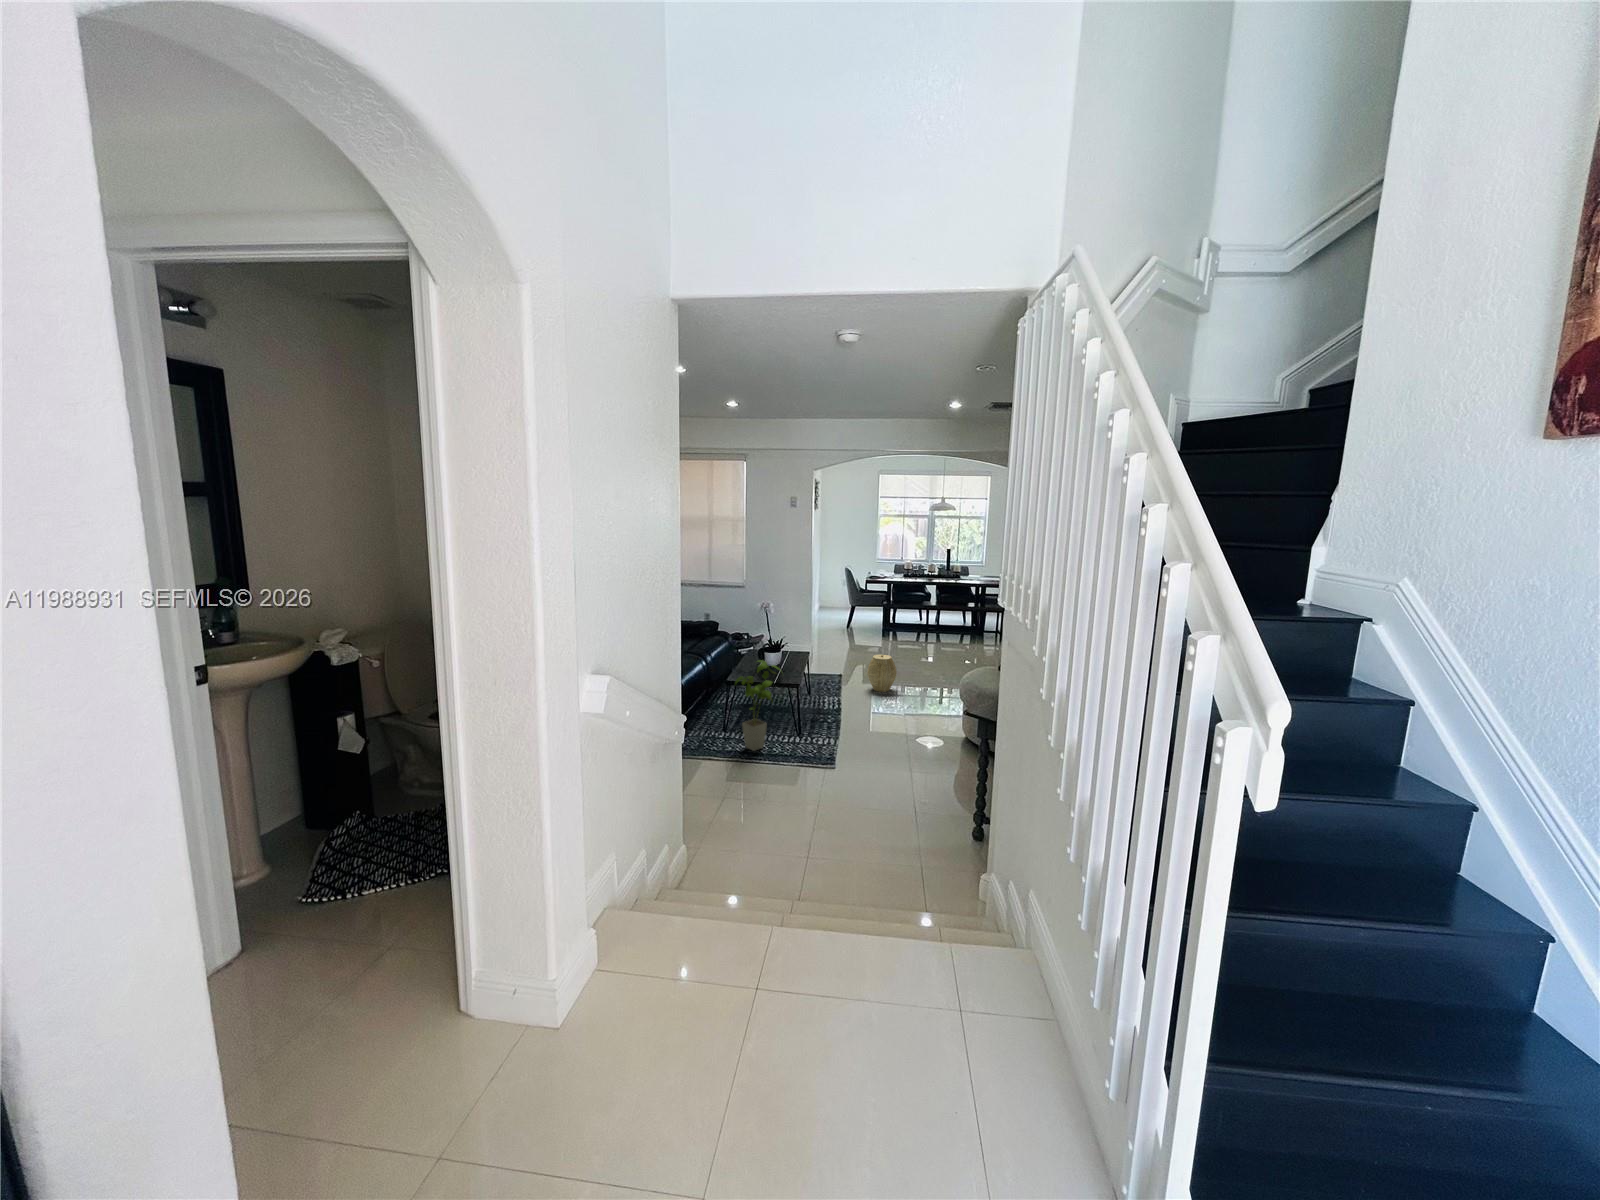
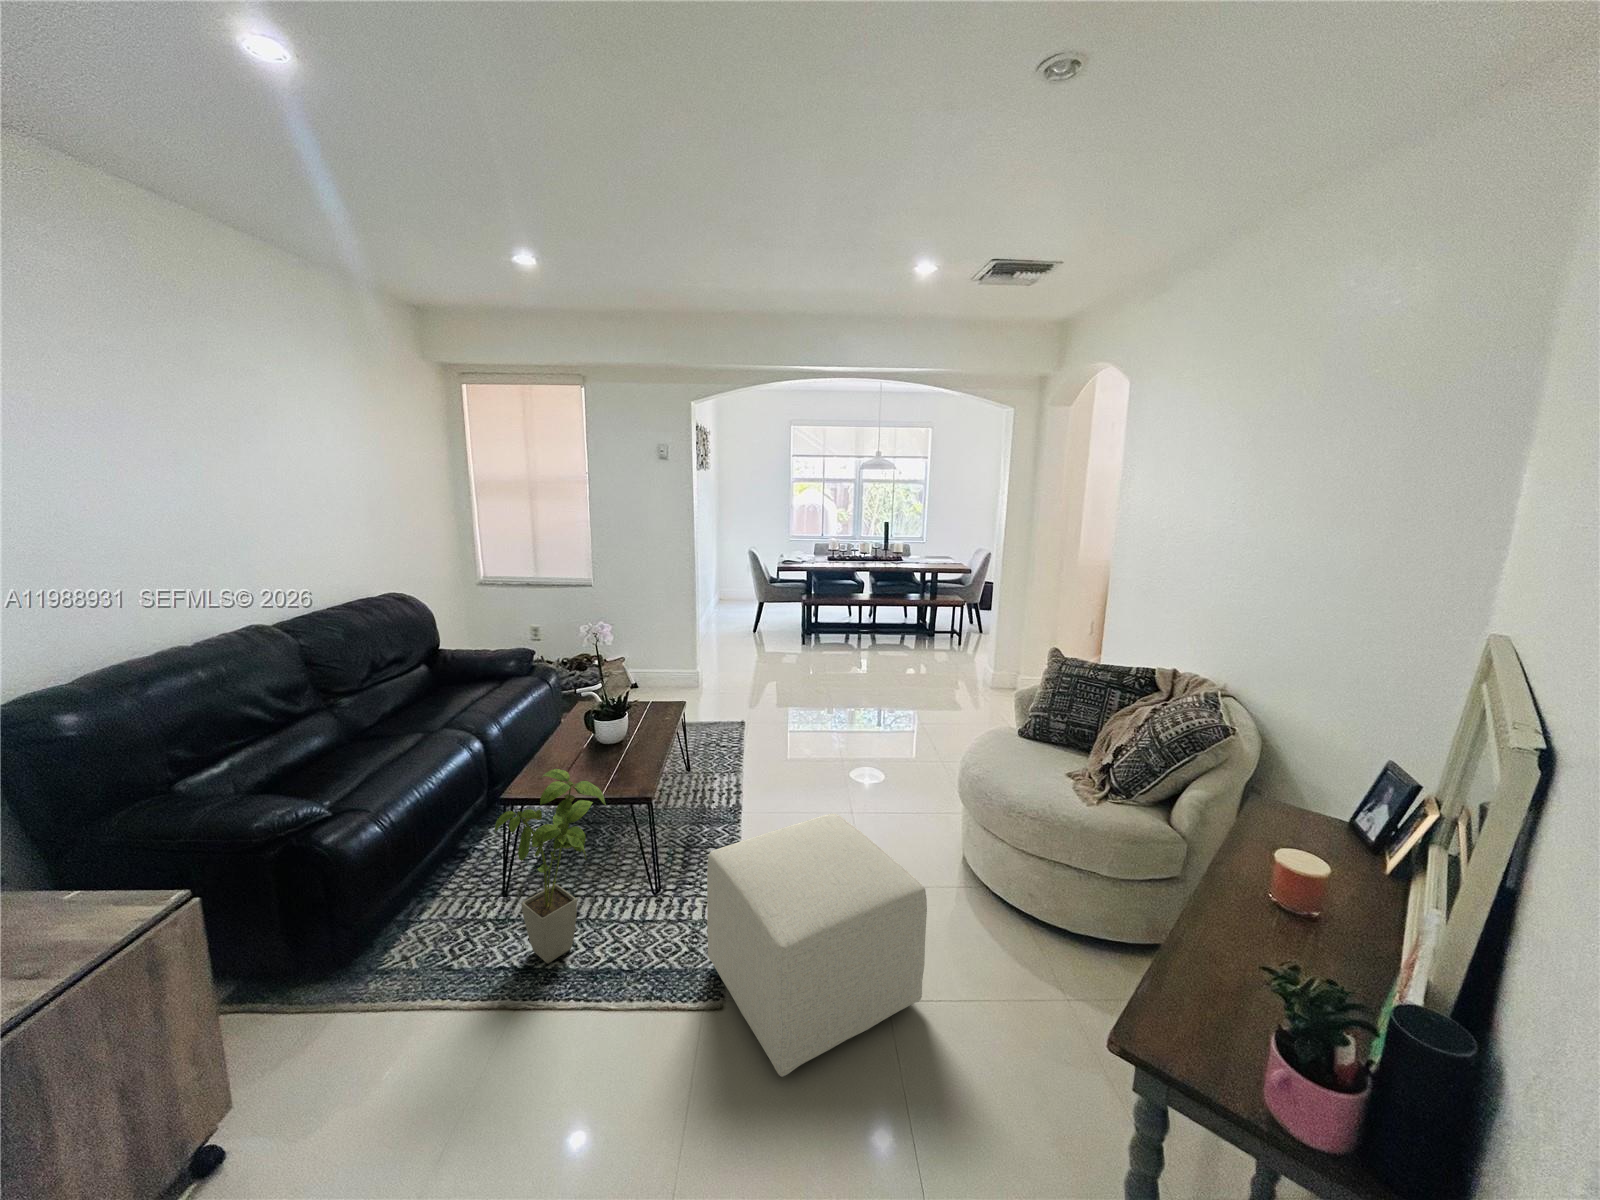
woven basket: present [867,655,897,692] -> none [784,693,831,755]
ottoman: none [828,692,928,780] -> present [707,814,927,1077]

